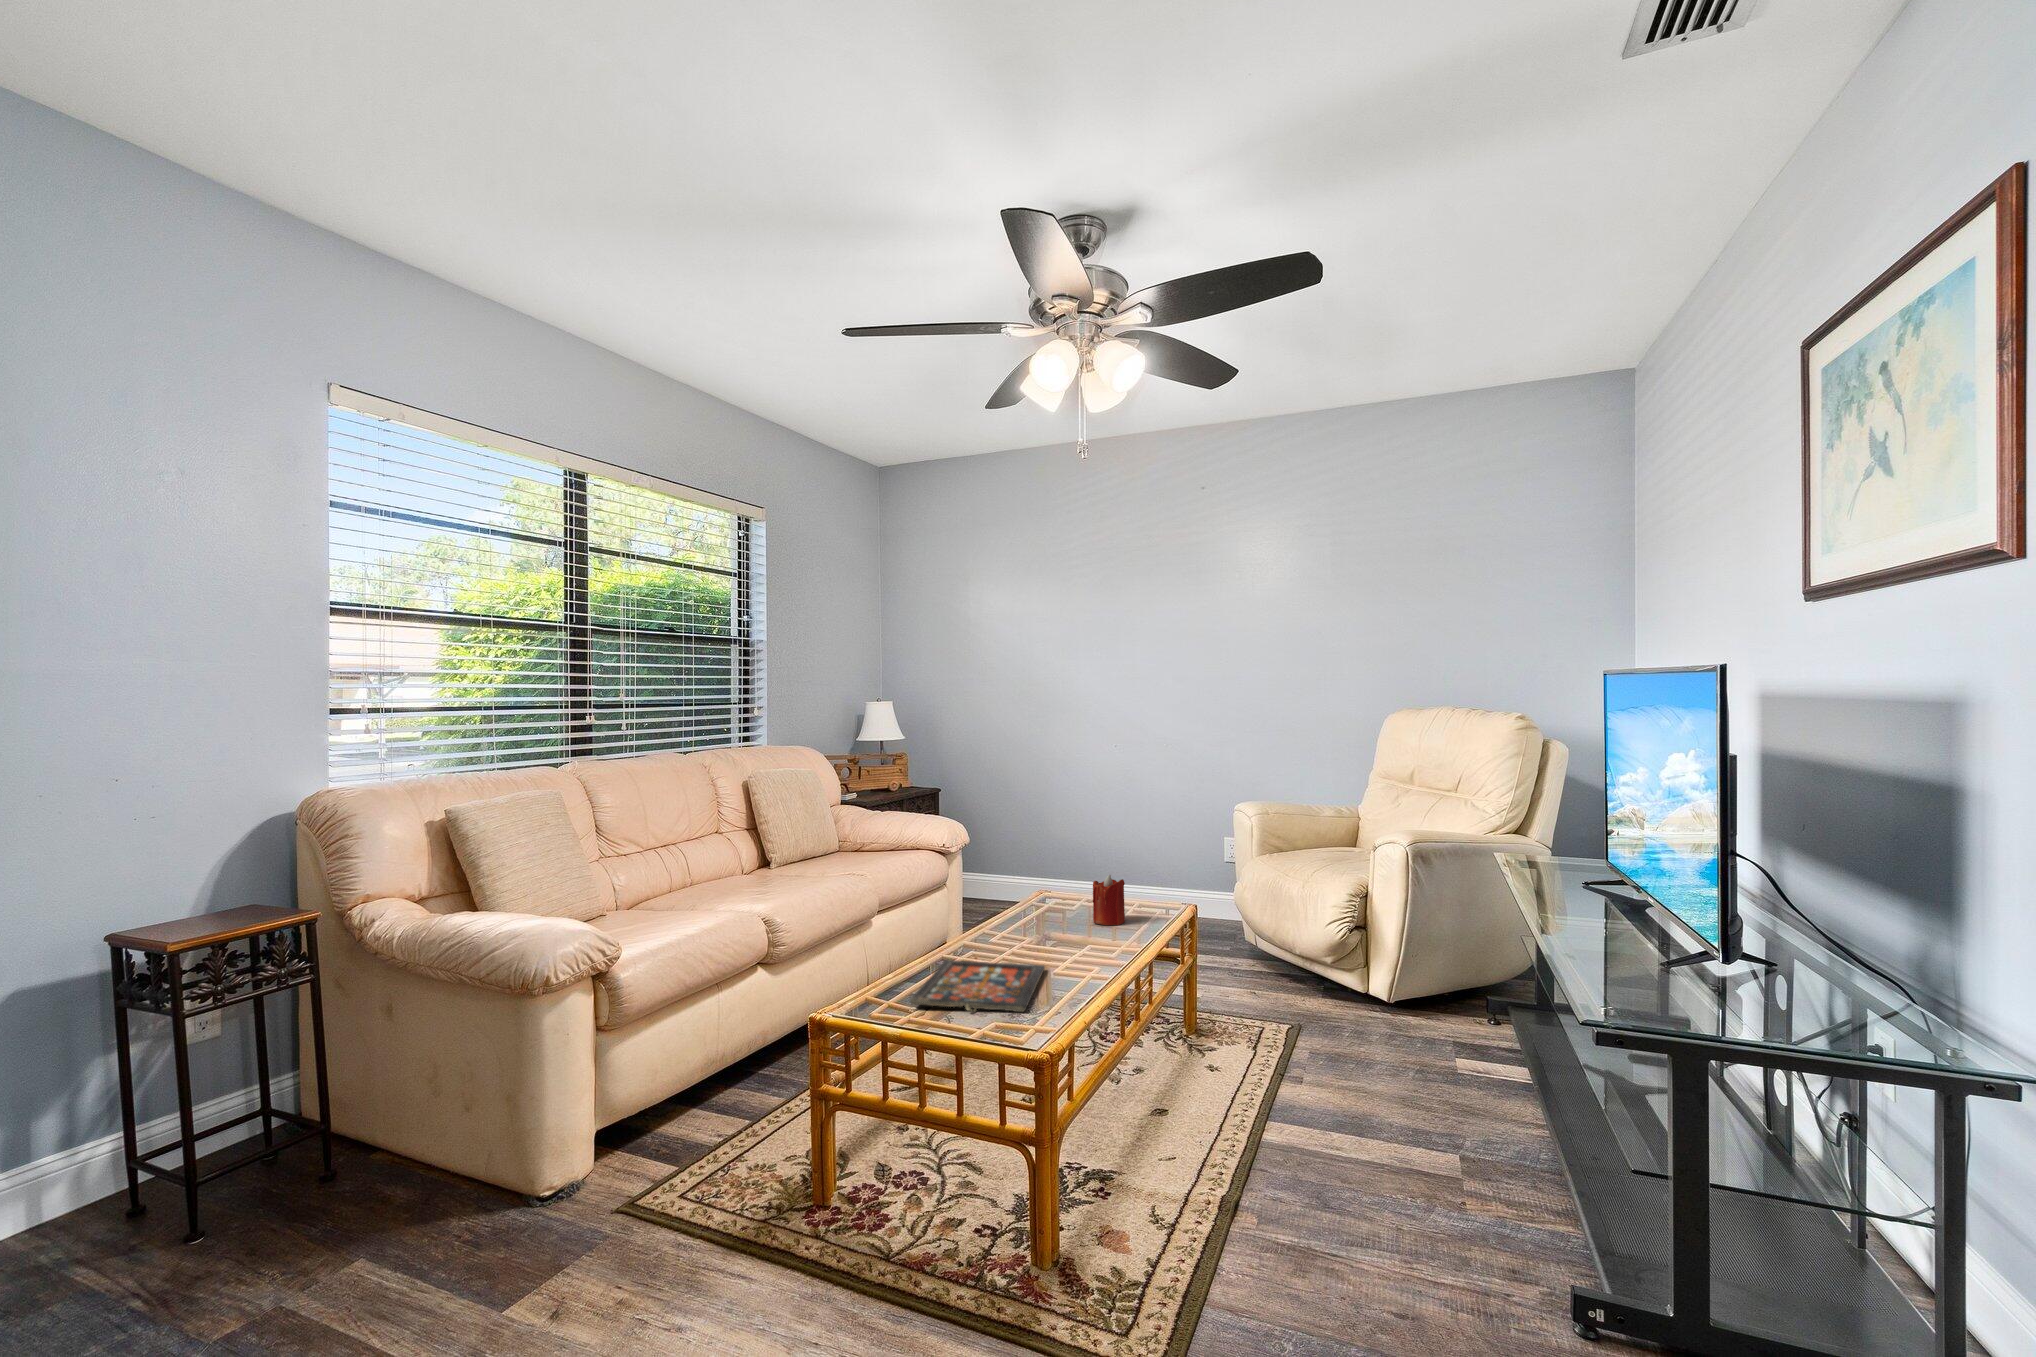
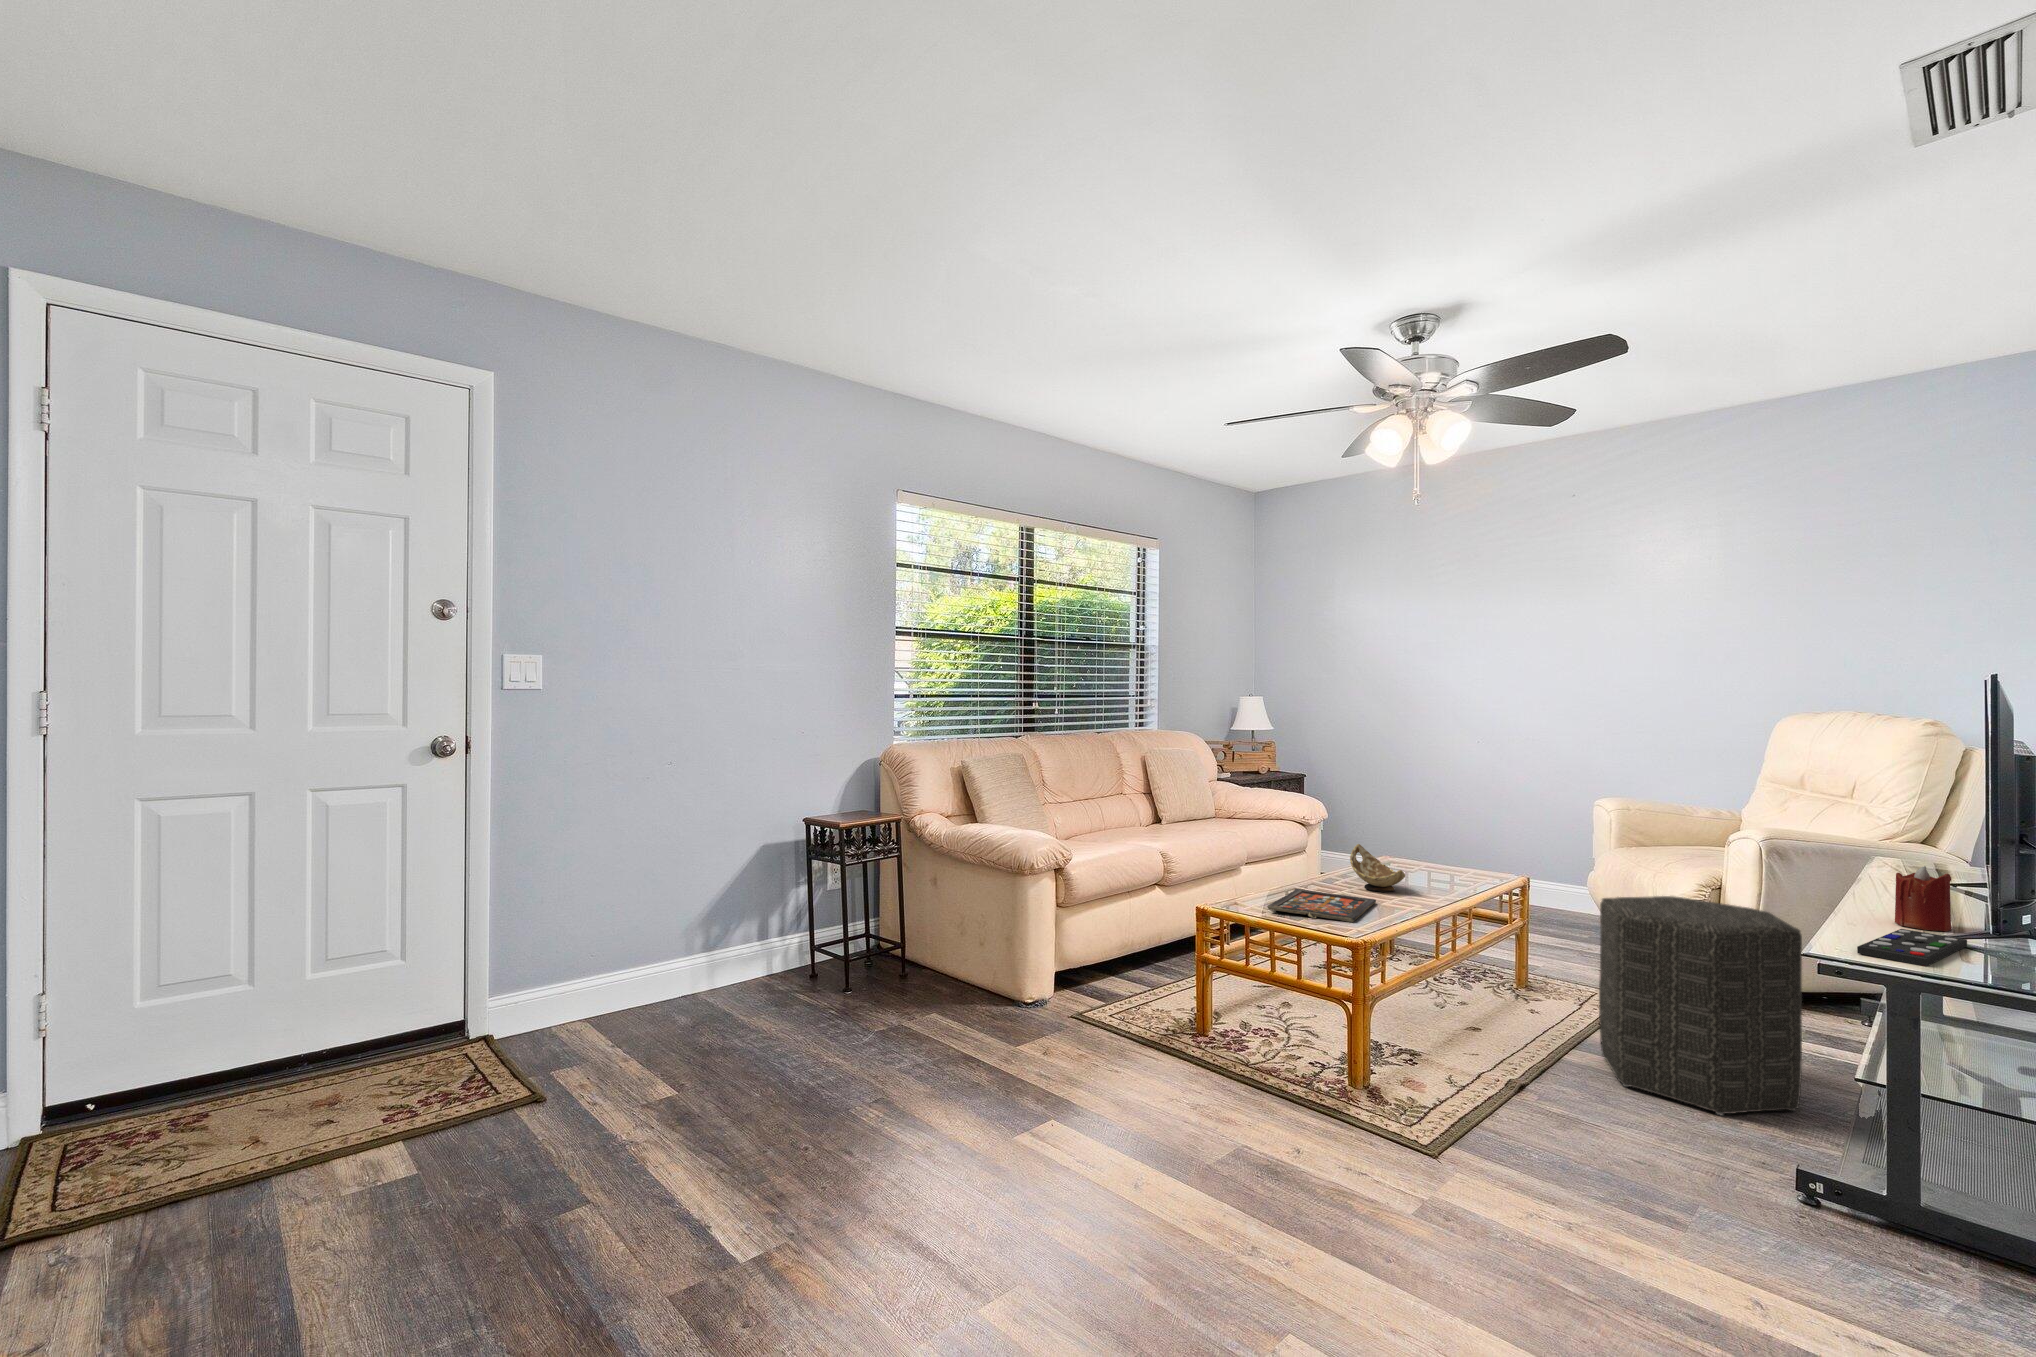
candle: present [1093,875,1125,925] -> present [1895,866,1951,932]
decorative bowl: none [1008,887,1074,948] -> present [1350,844,1405,892]
ottoman: none [1298,926,1512,1201] -> present [1599,896,1802,1115]
remote control: none [1636,964,1716,1028] -> present [1857,929,1967,966]

